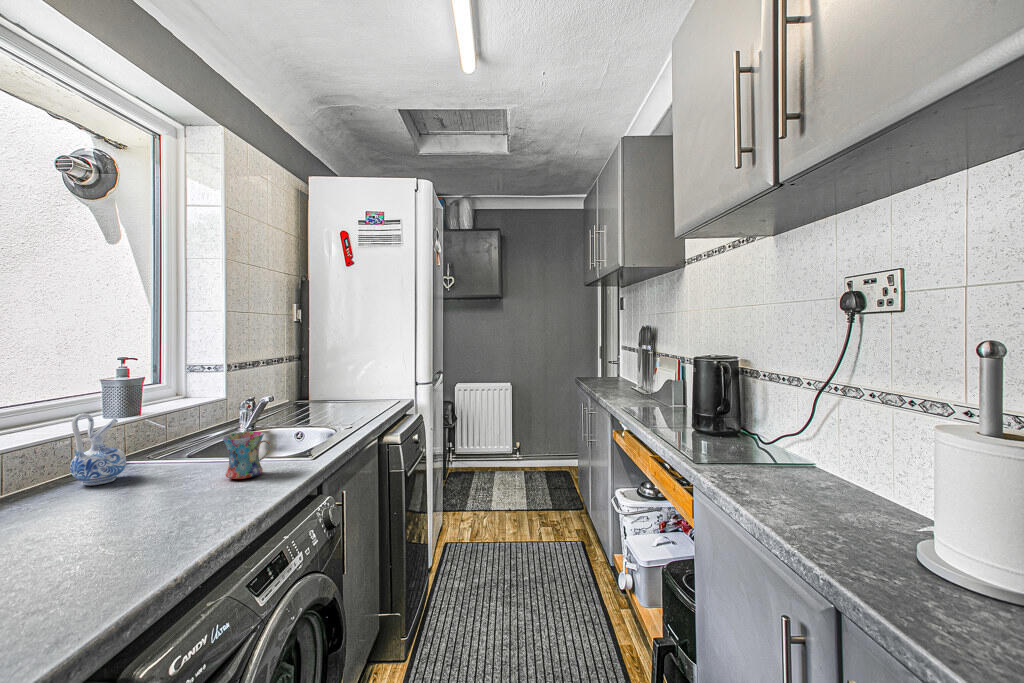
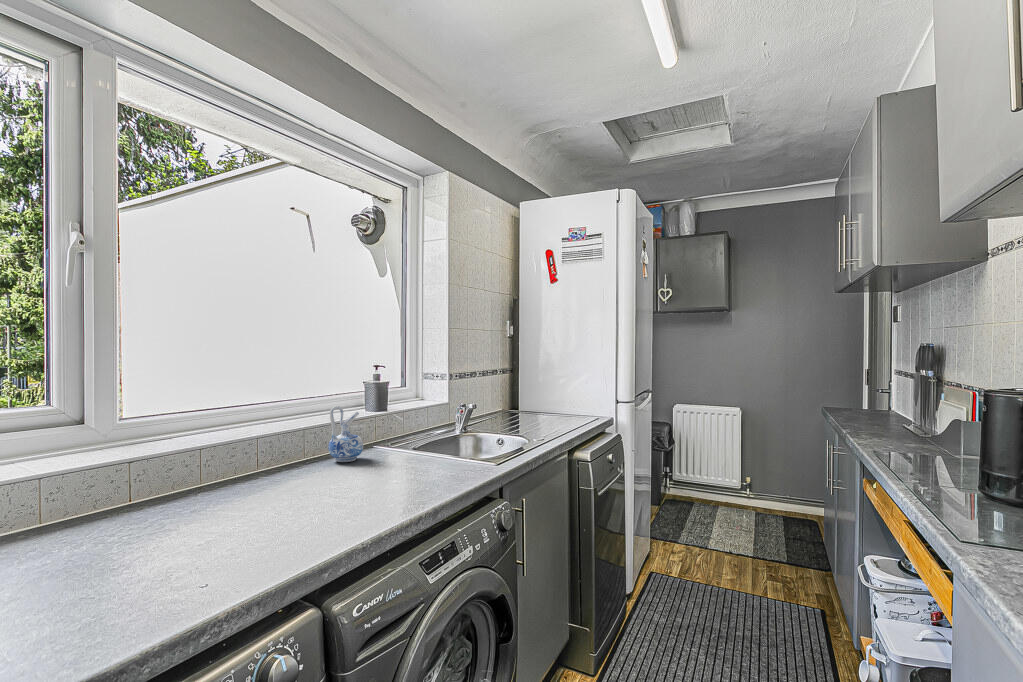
mug: present [223,431,271,479] -> none [424,432,459,472]

